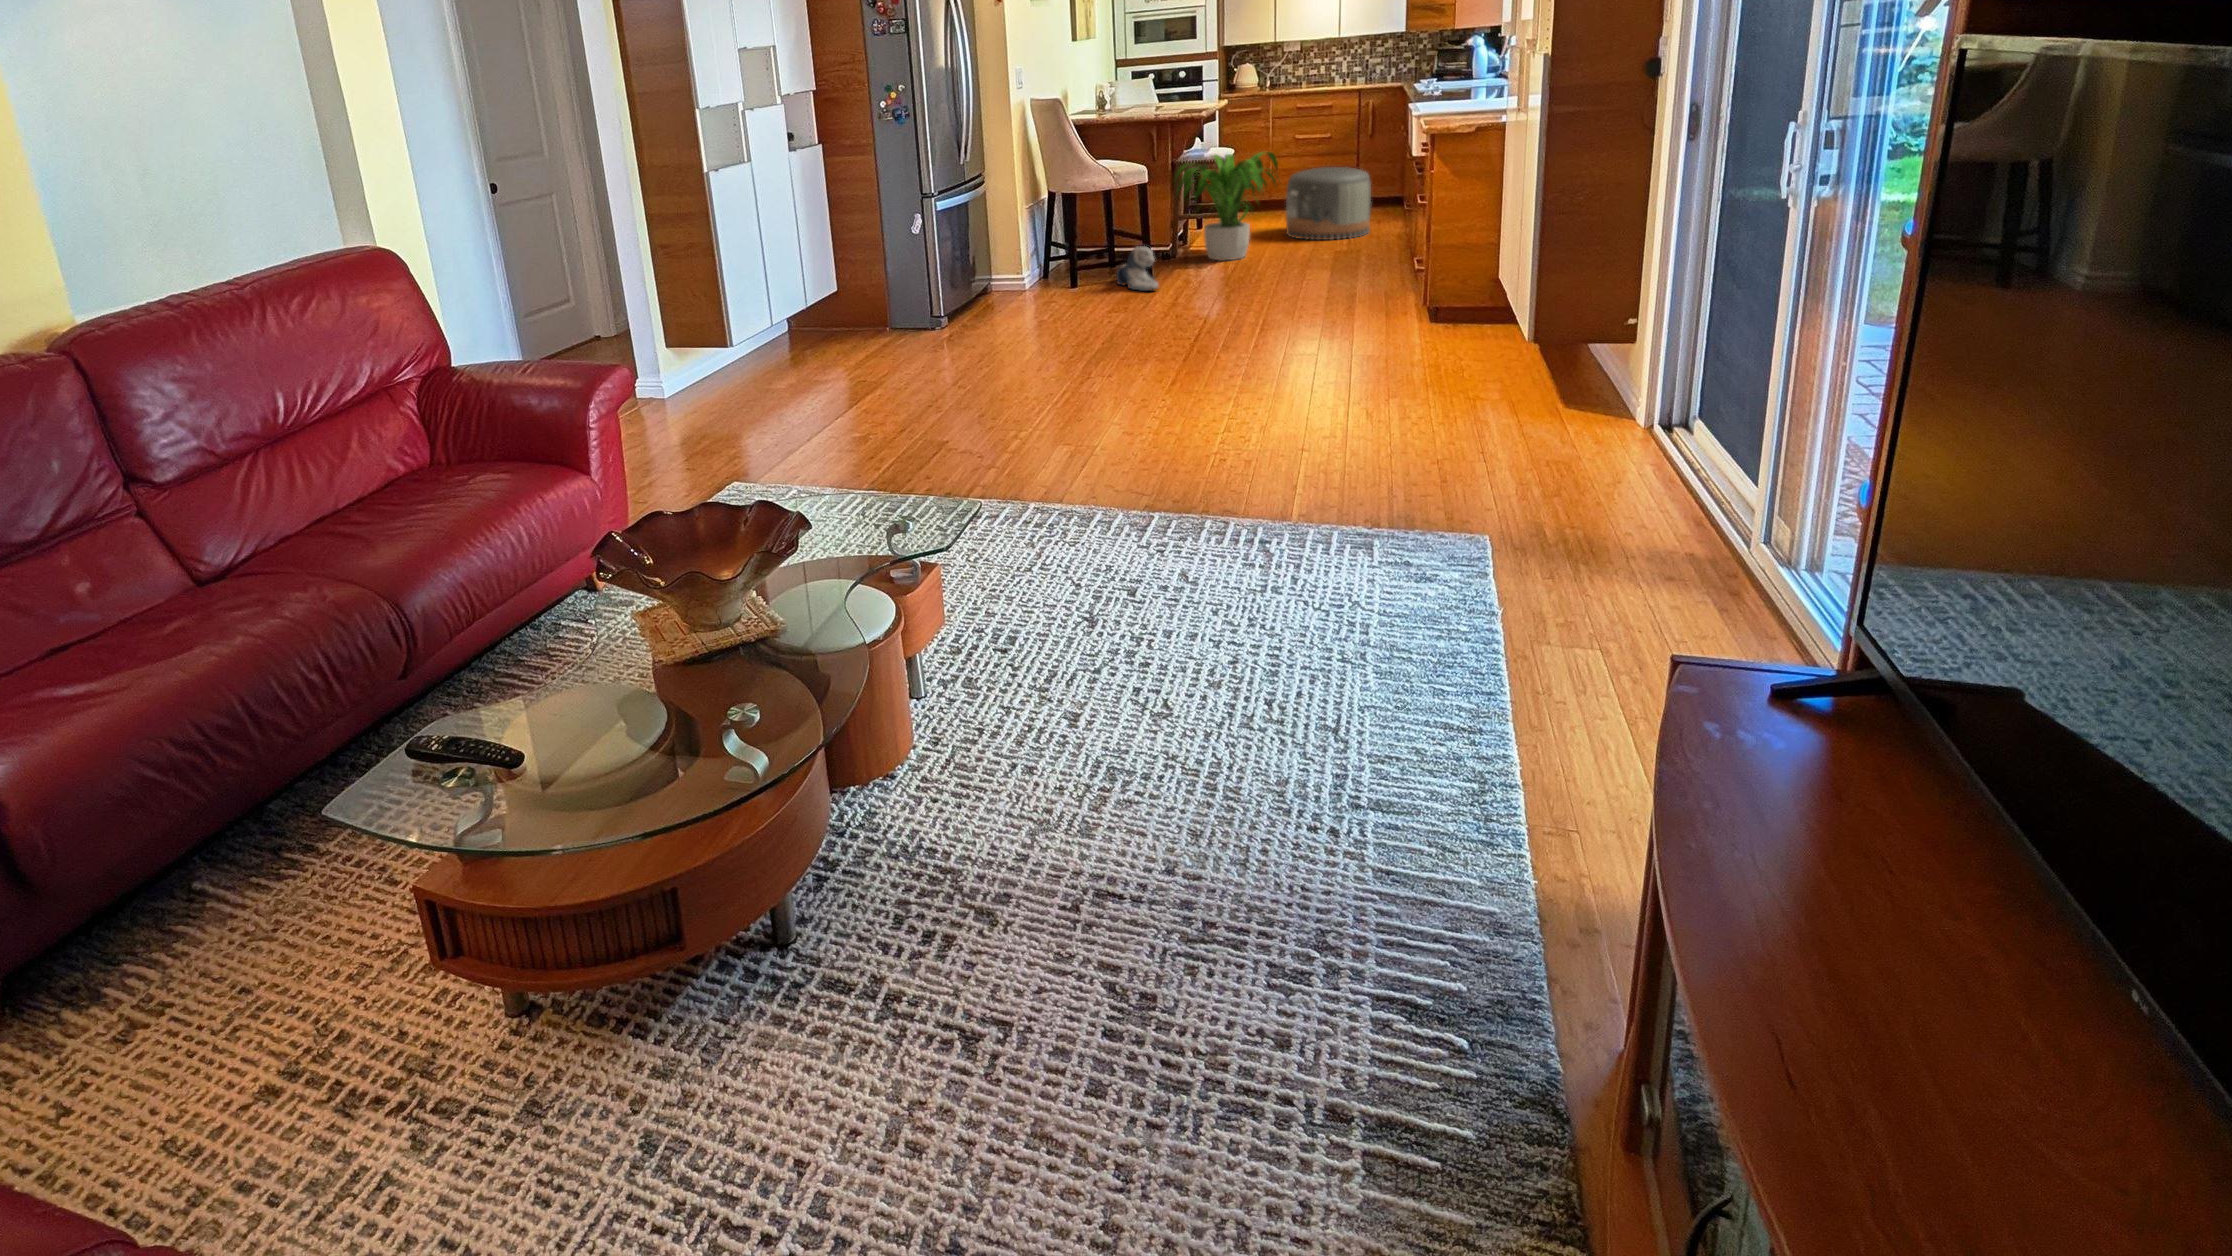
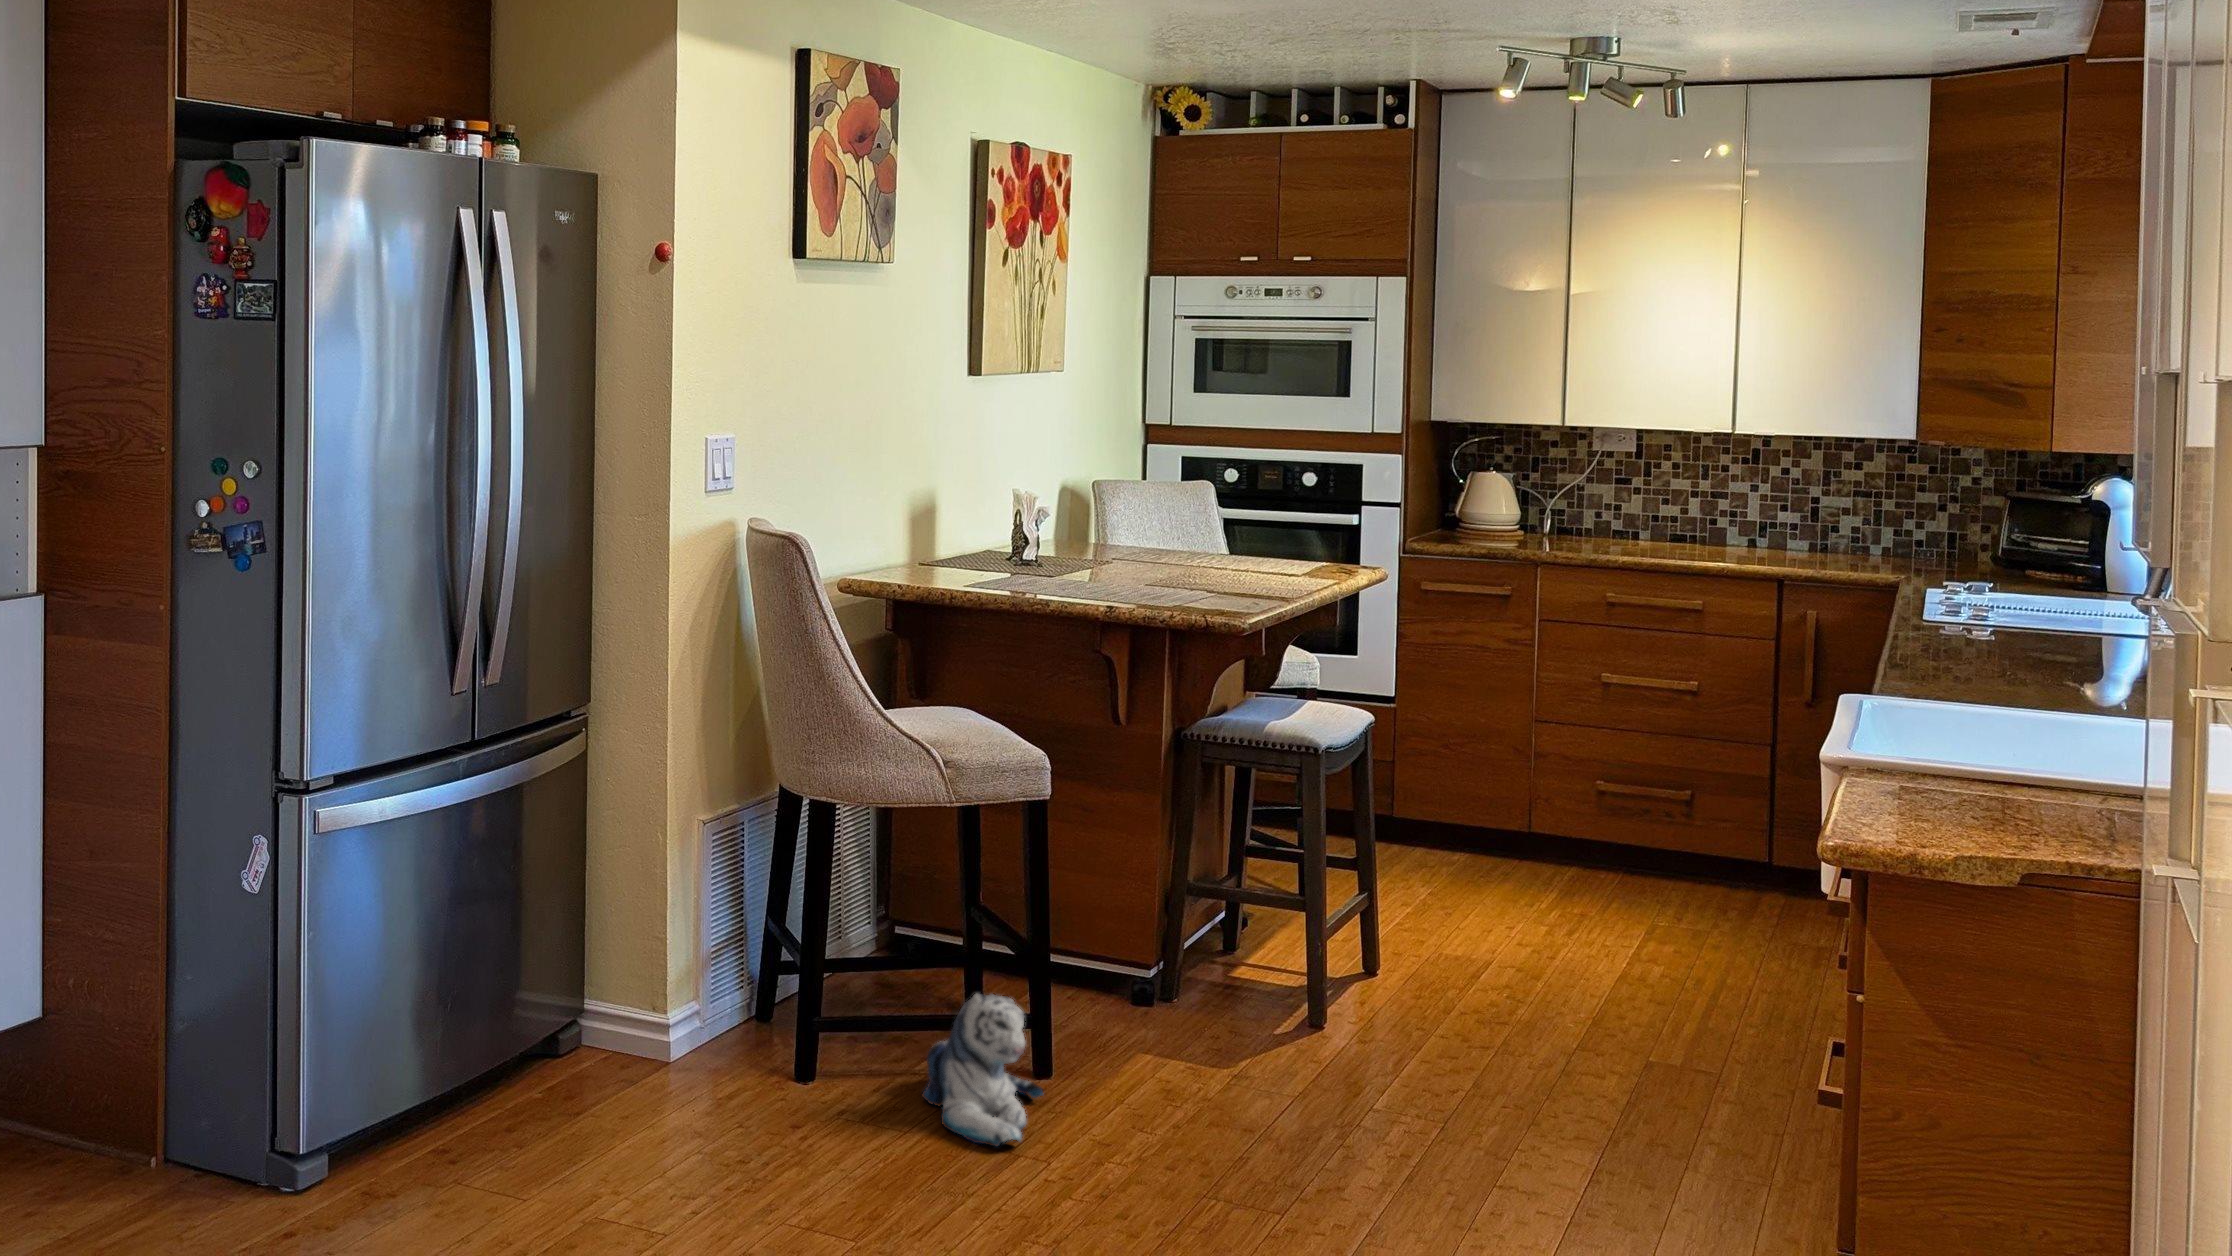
potted plant: present [1175,152,1278,261] -> none [1156,725,1473,1052]
pouf: present [1286,167,1371,240] -> none [1523,792,1777,1020]

